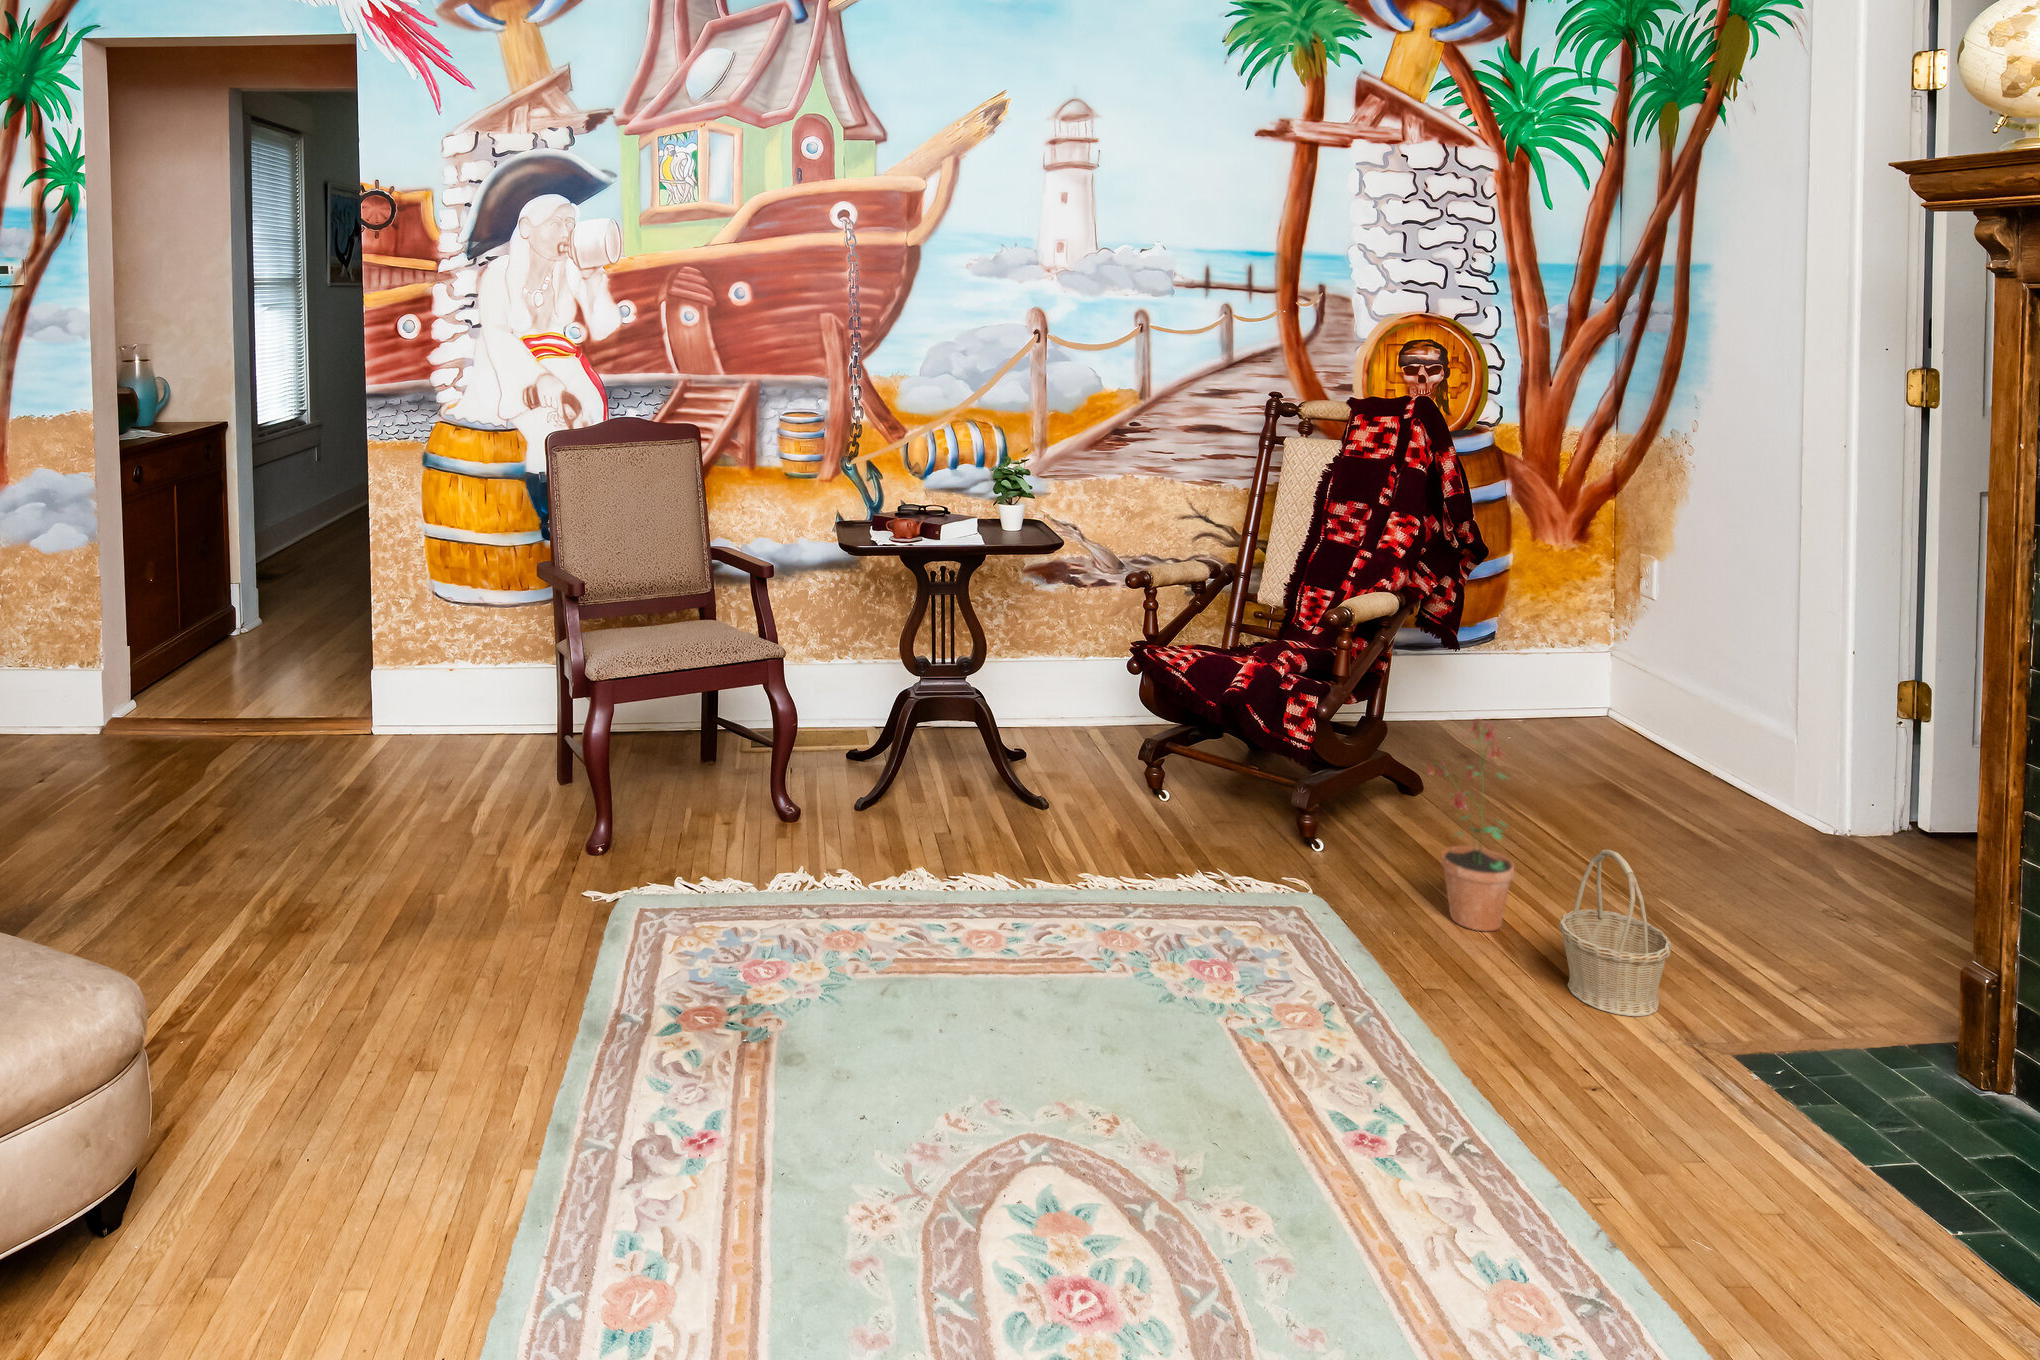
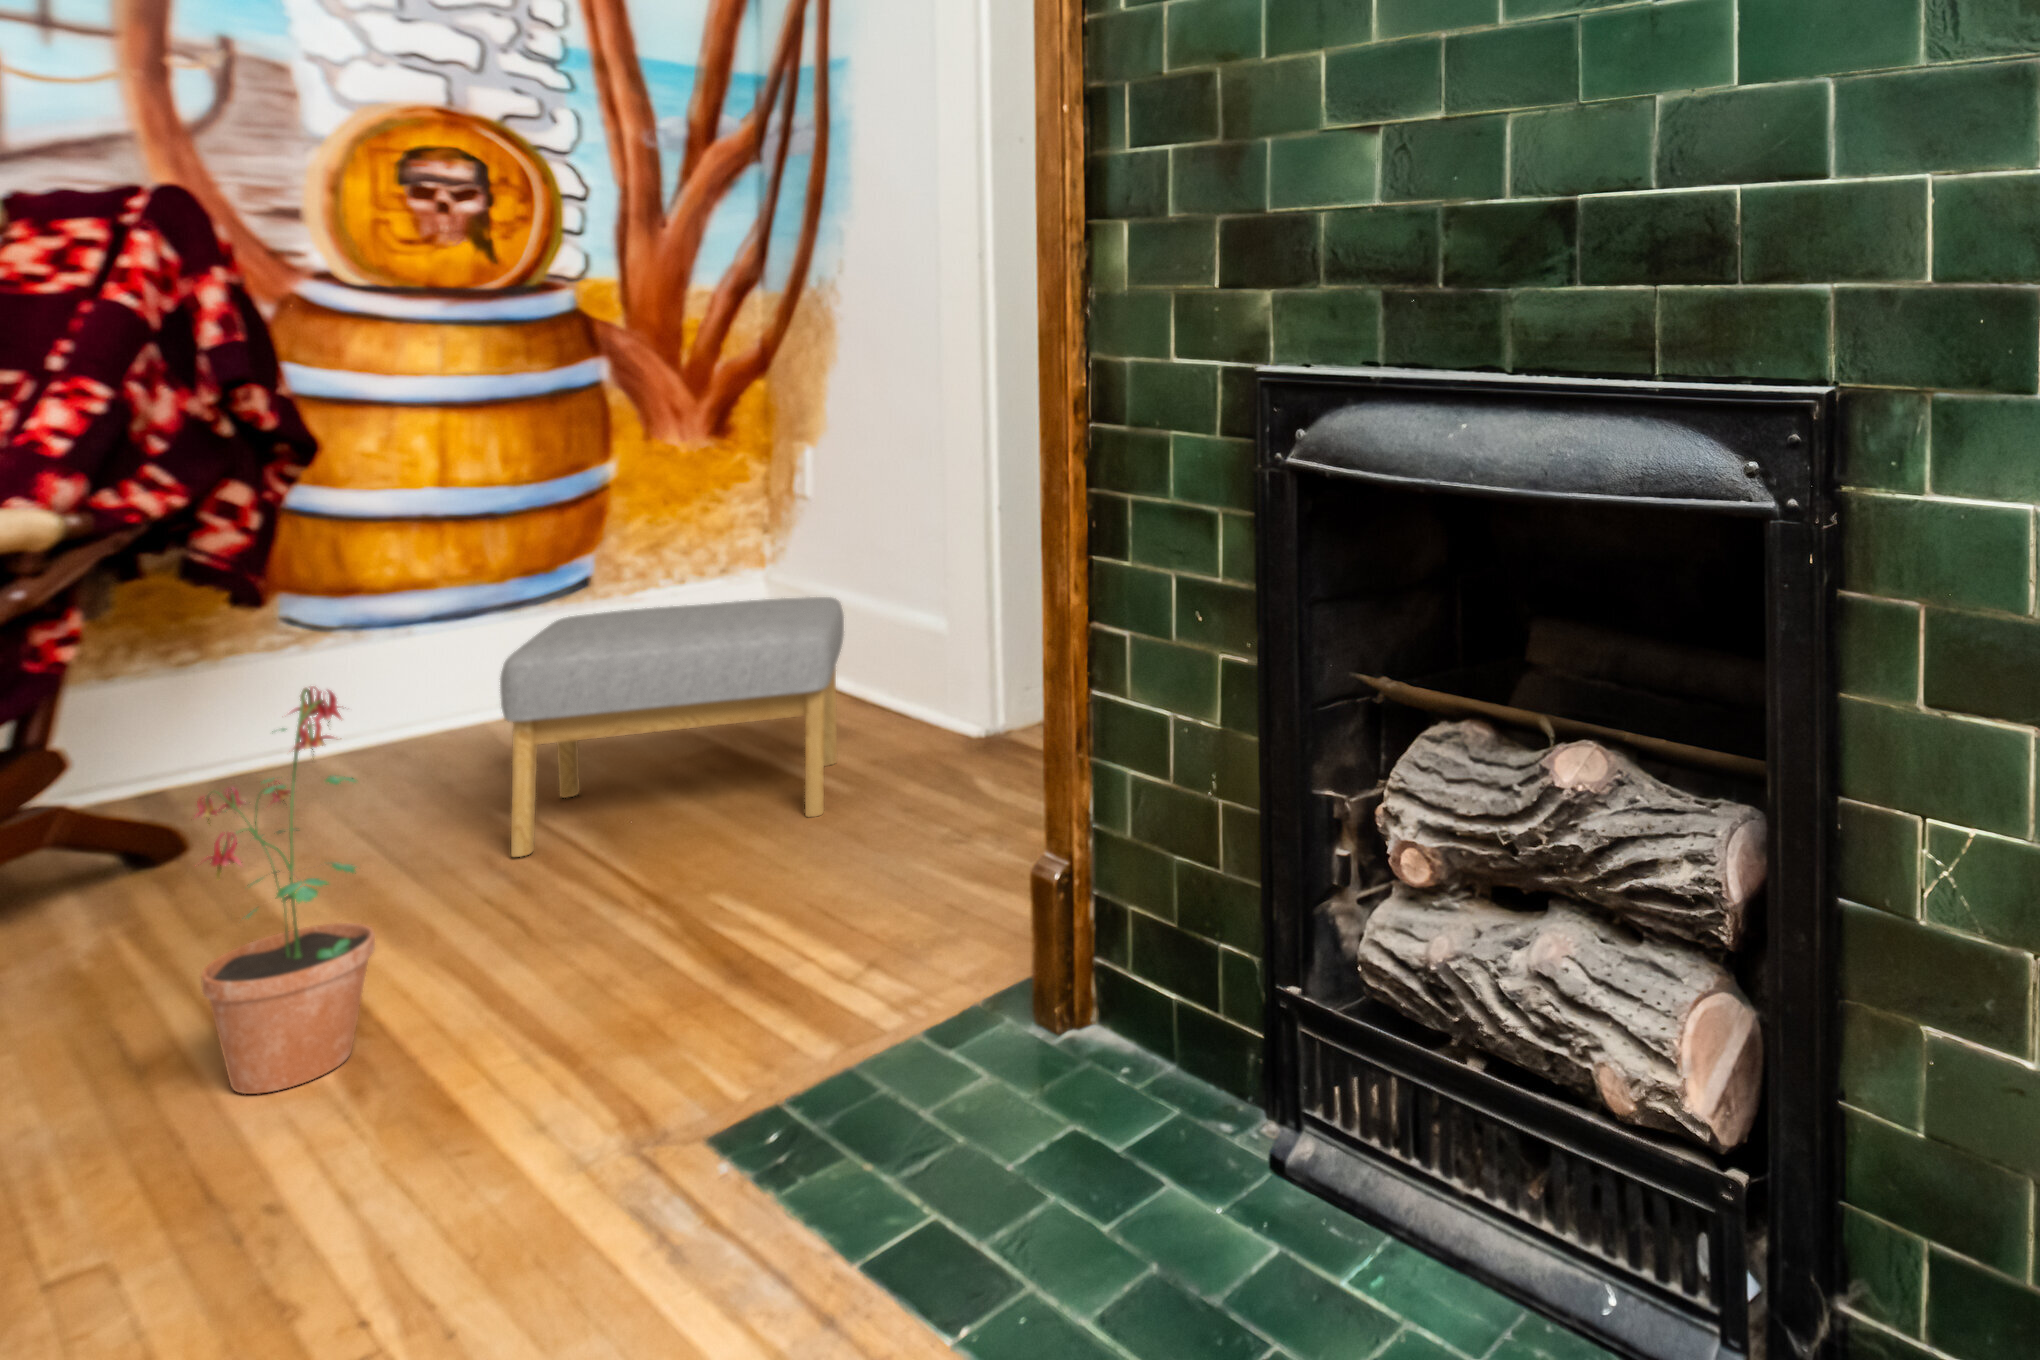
footstool: none [1509,672,1726,860] -> present [500,597,844,857]
basket: present [1559,850,1672,1016] -> none [390,854,614,1161]

